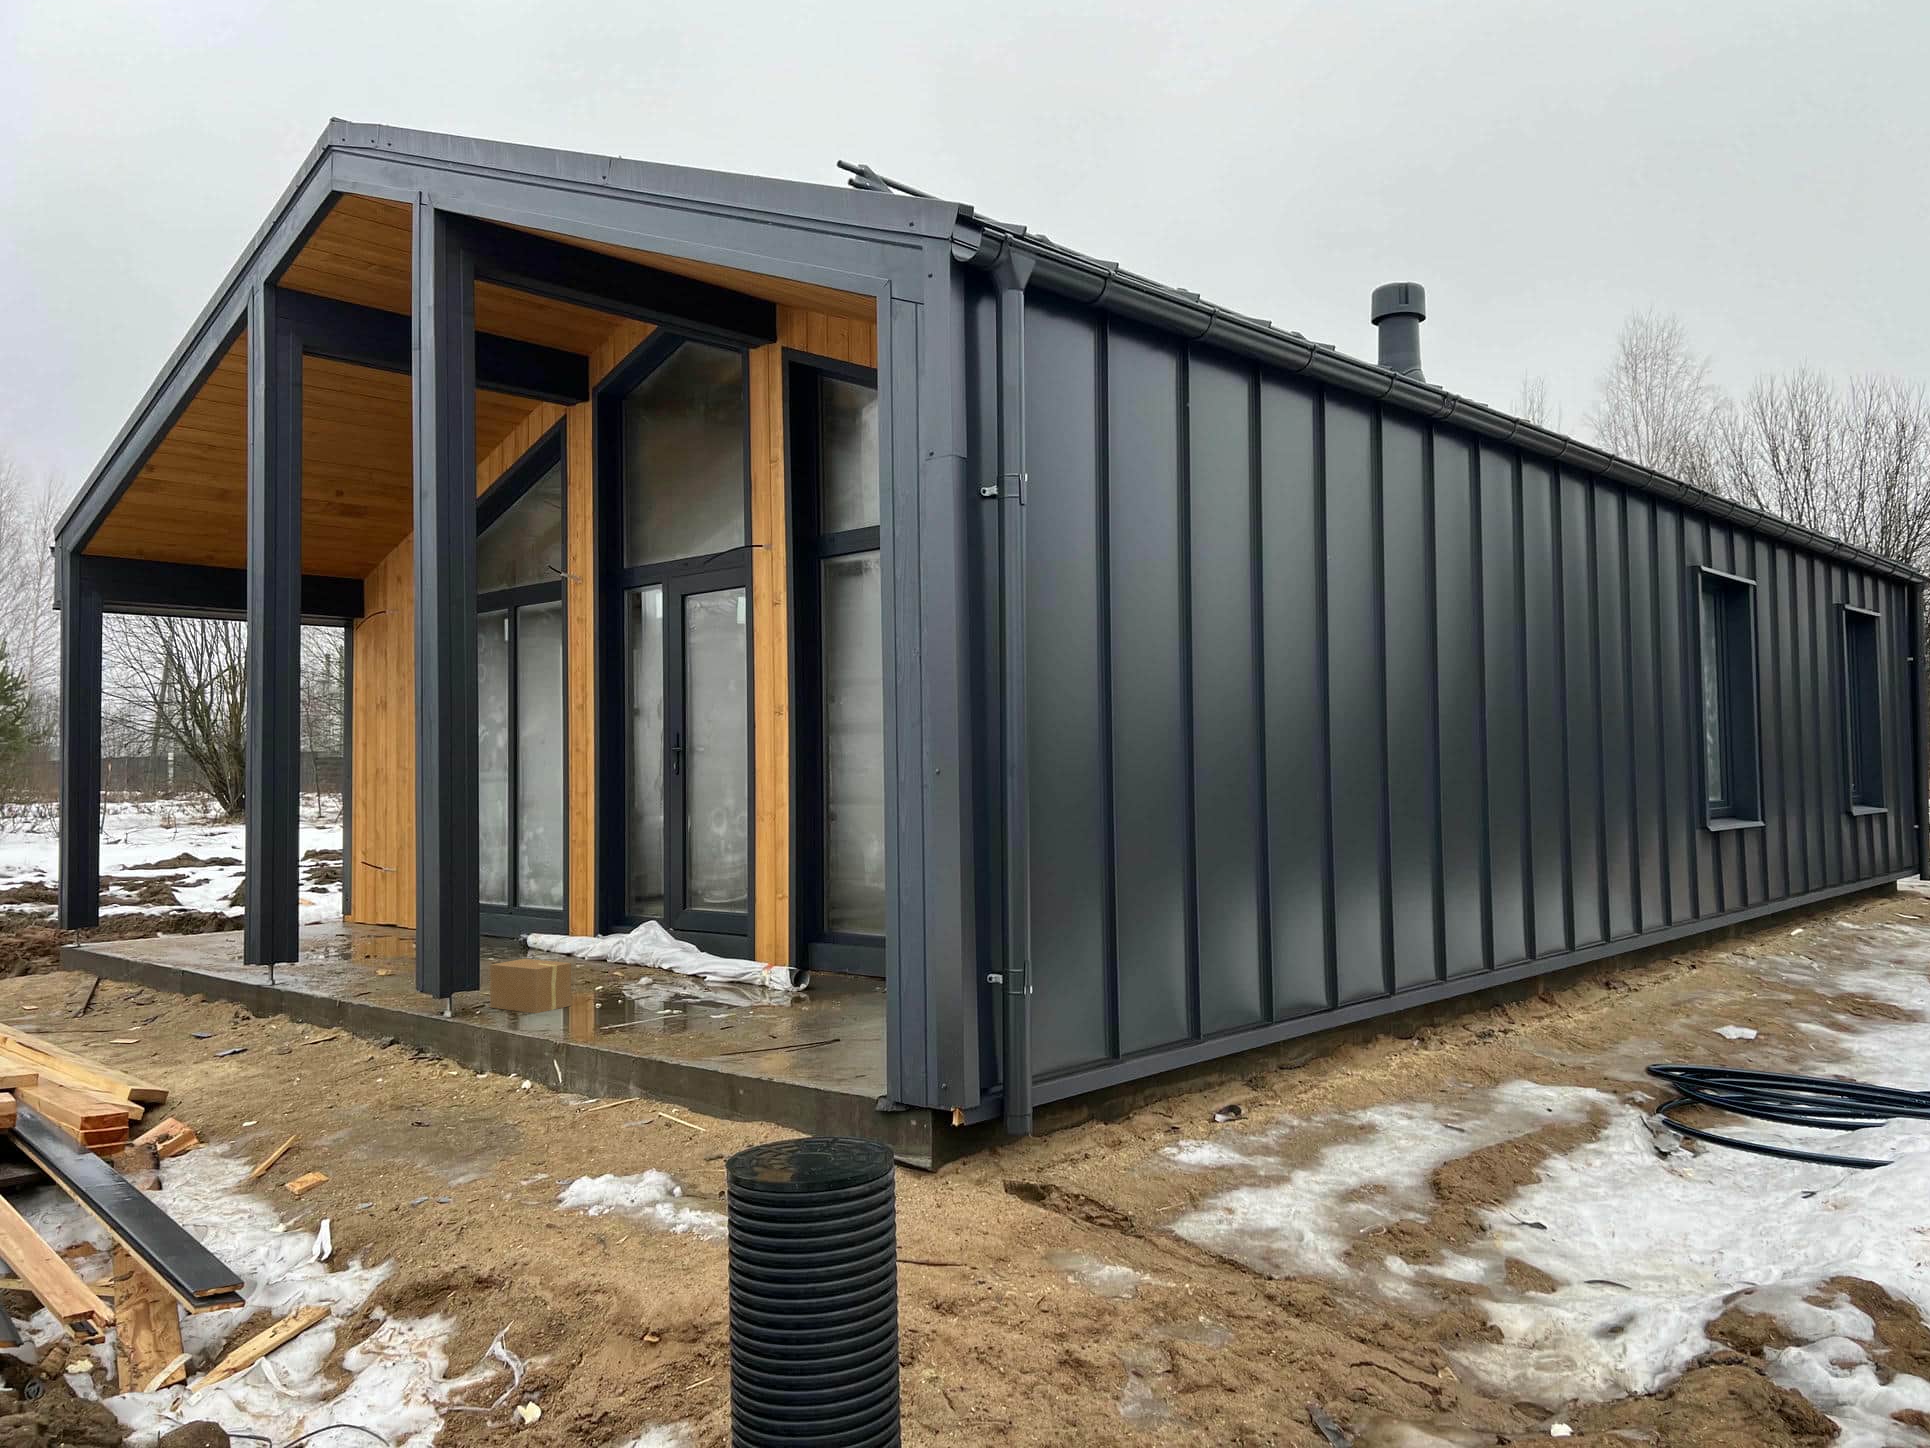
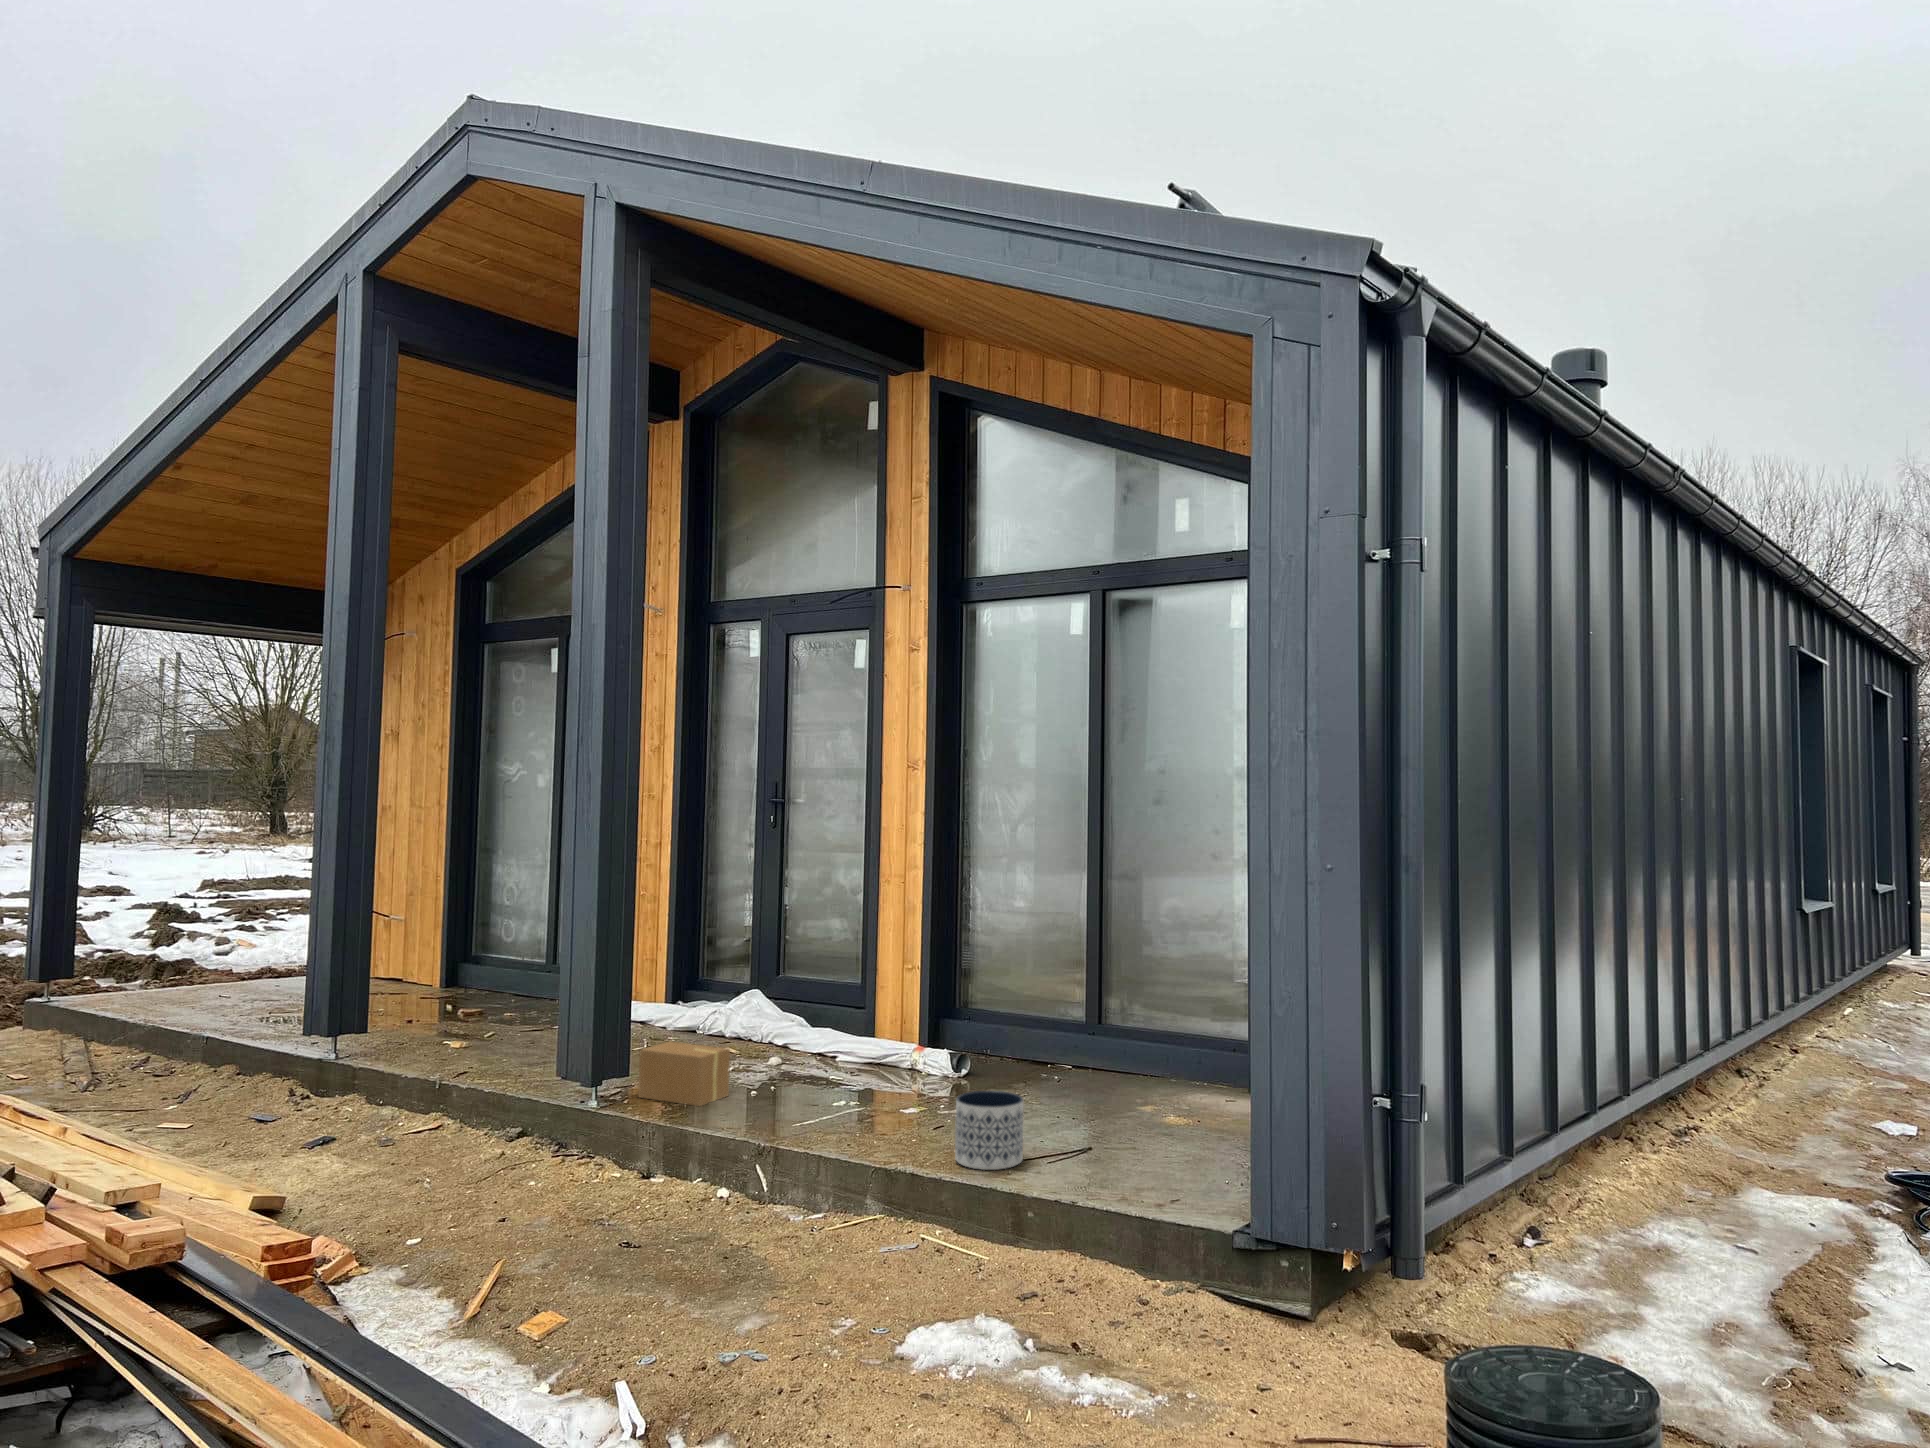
planter: none [707,988,771,1056] -> present [955,1091,1024,1170]

